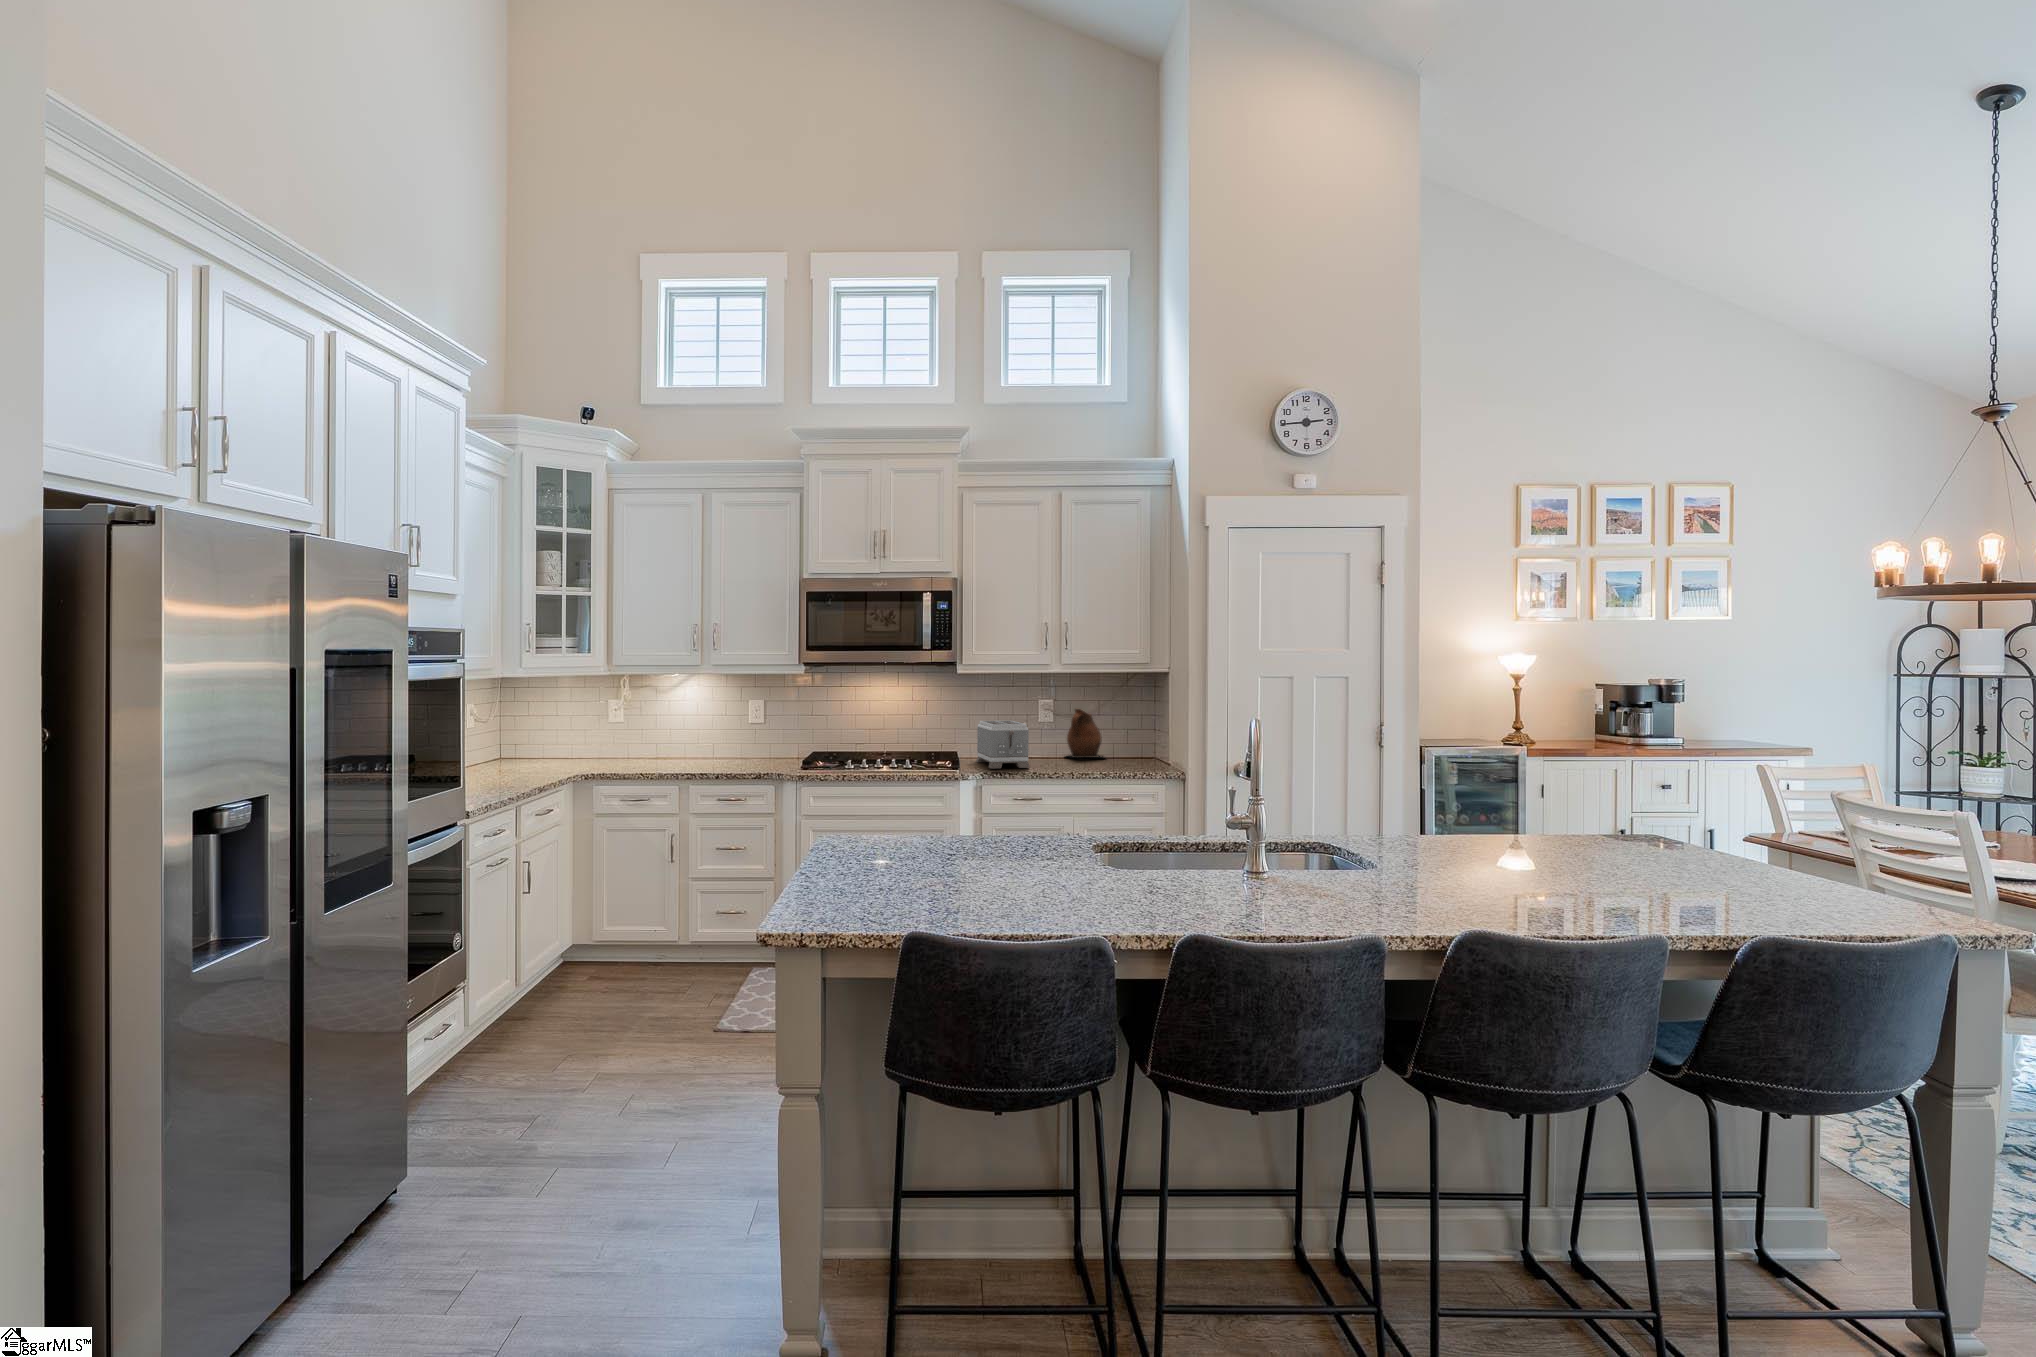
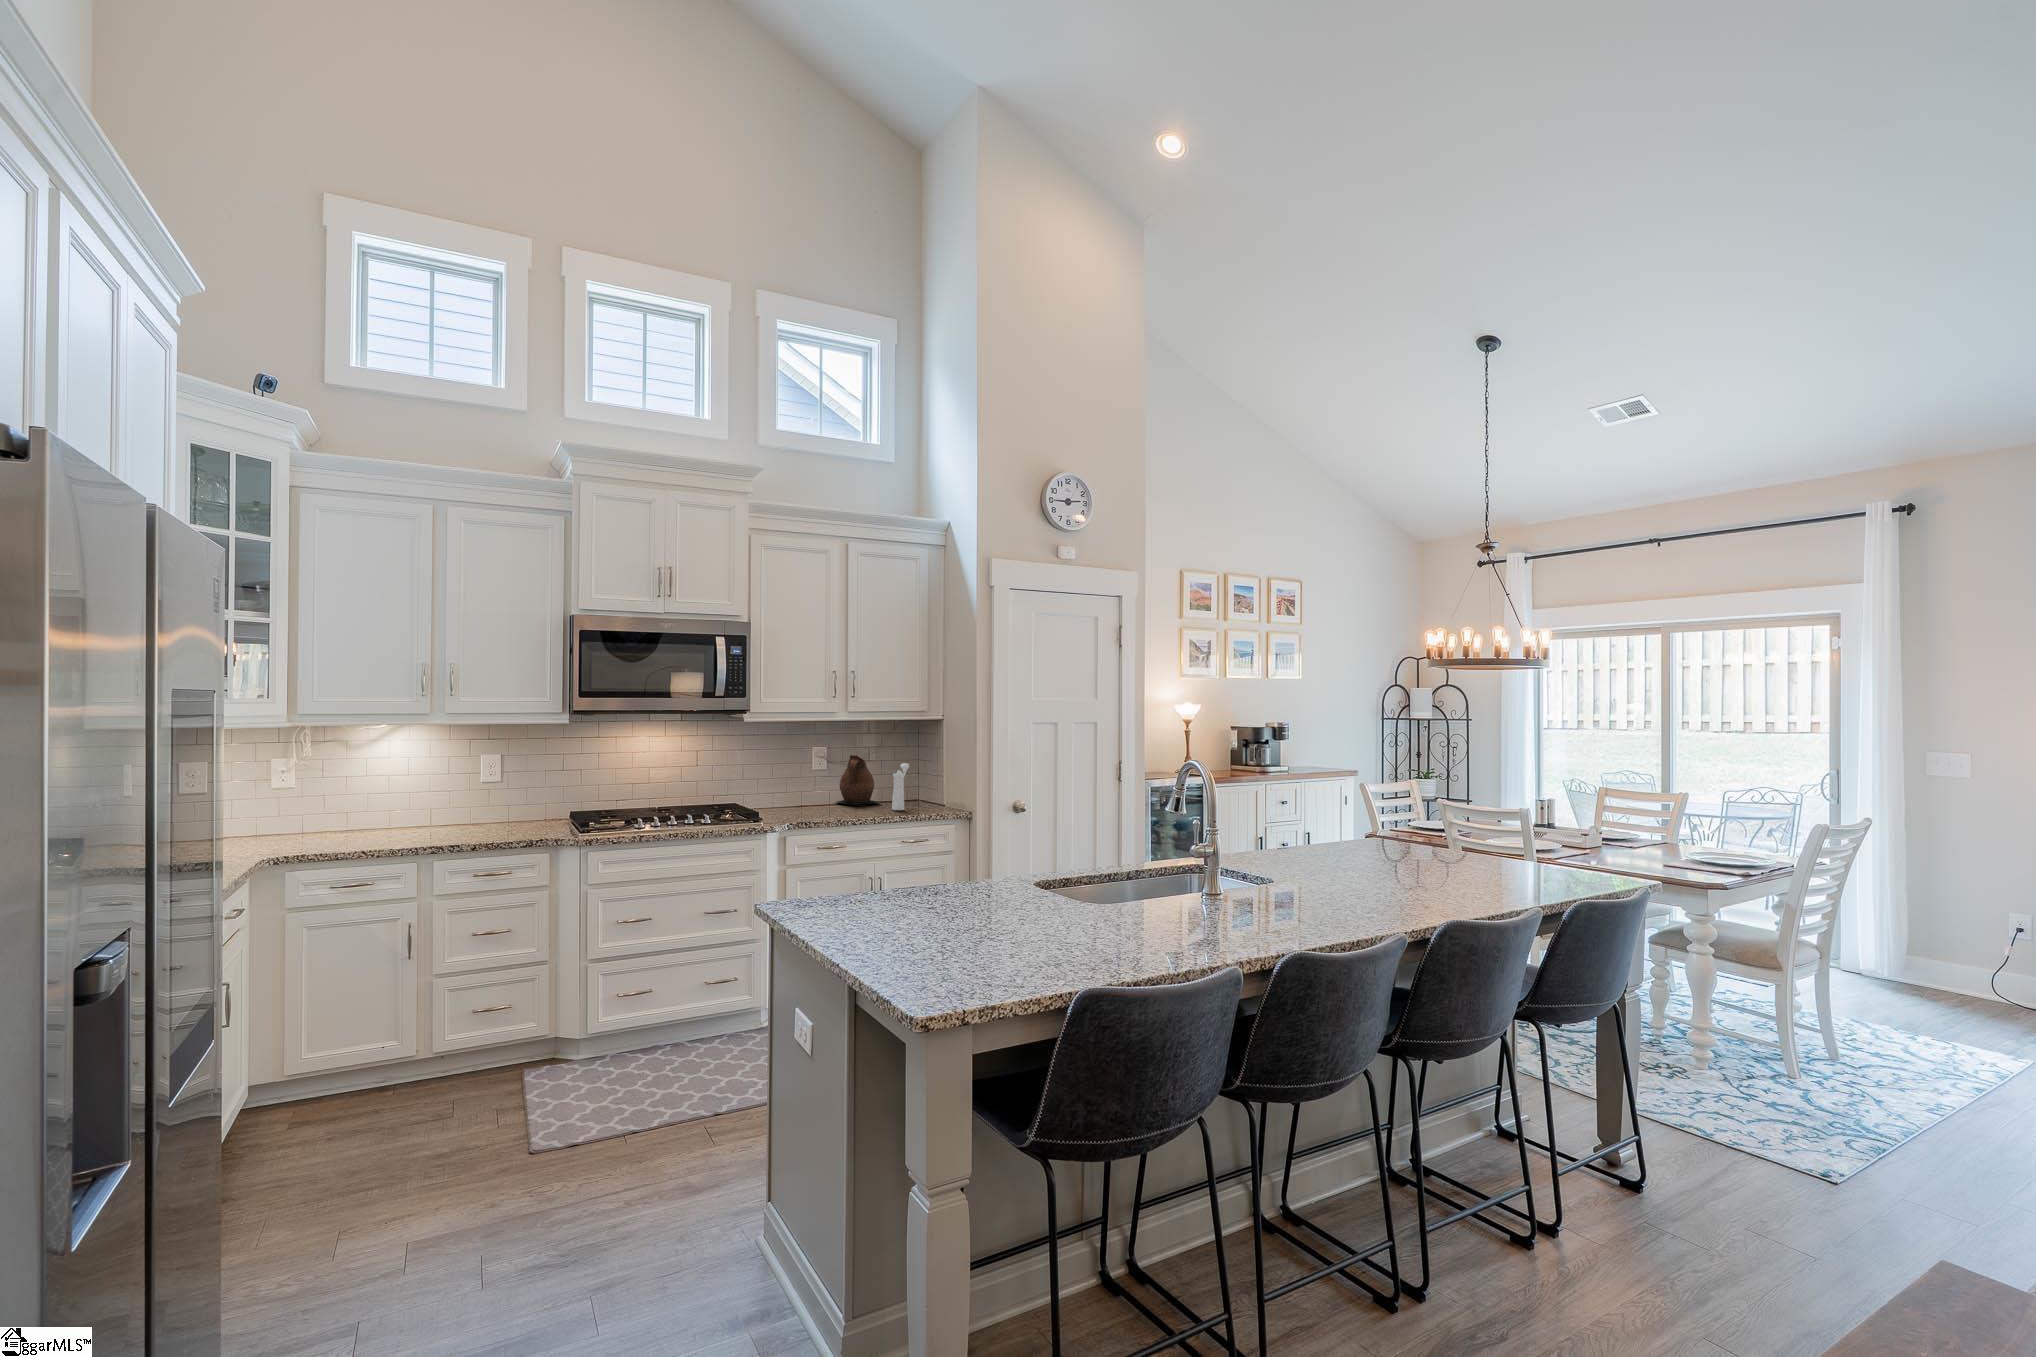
pepper mill: none [1107,718,1131,765] -> present [892,763,909,810]
toaster: present [976,721,1030,769] -> none [756,769,827,821]

